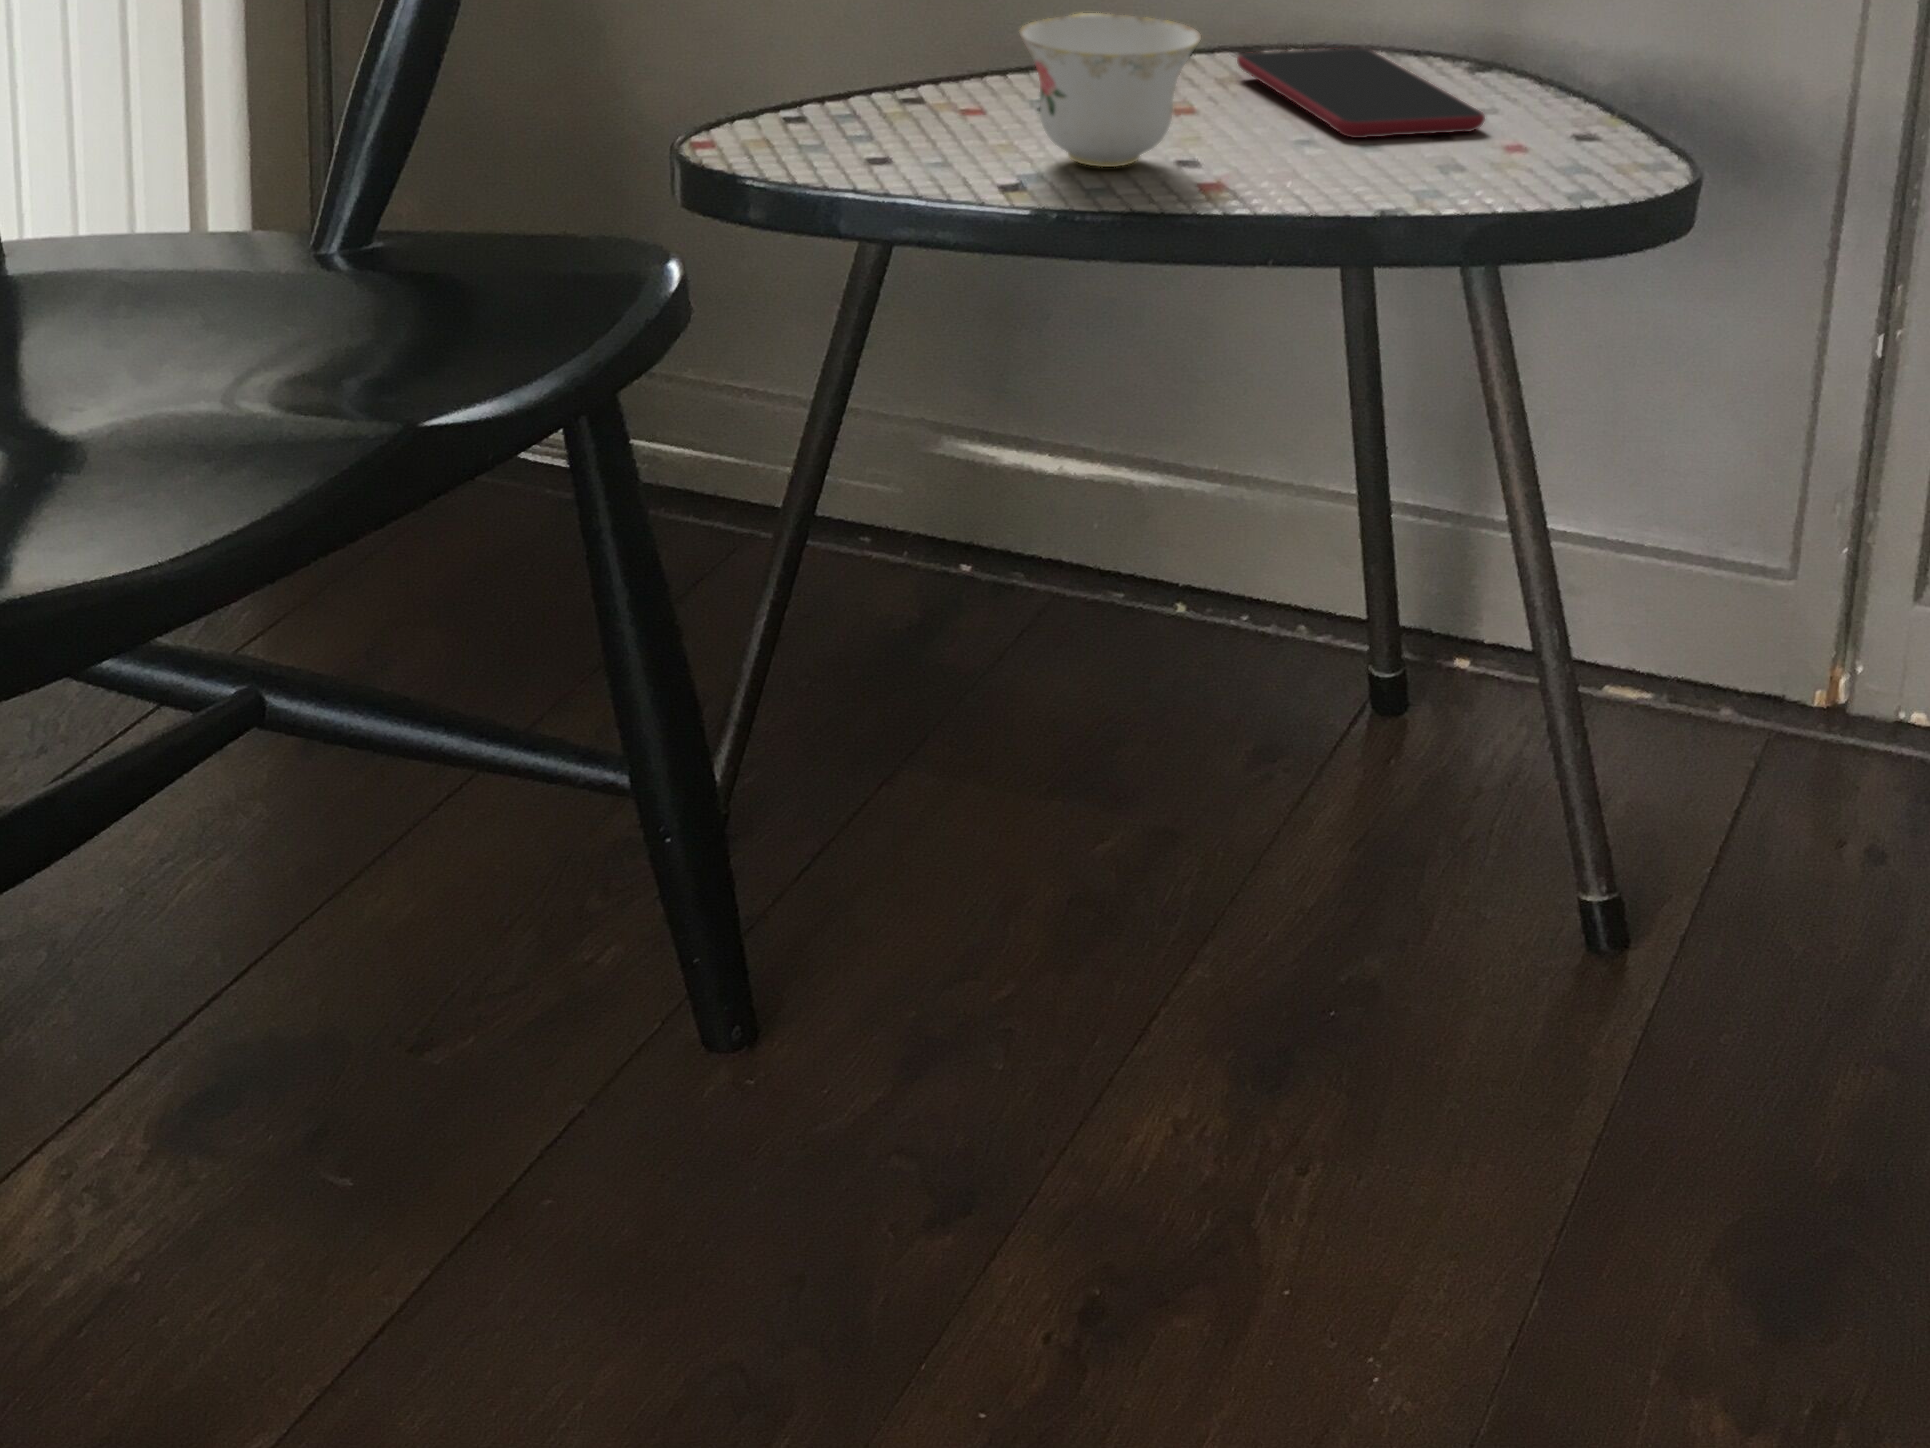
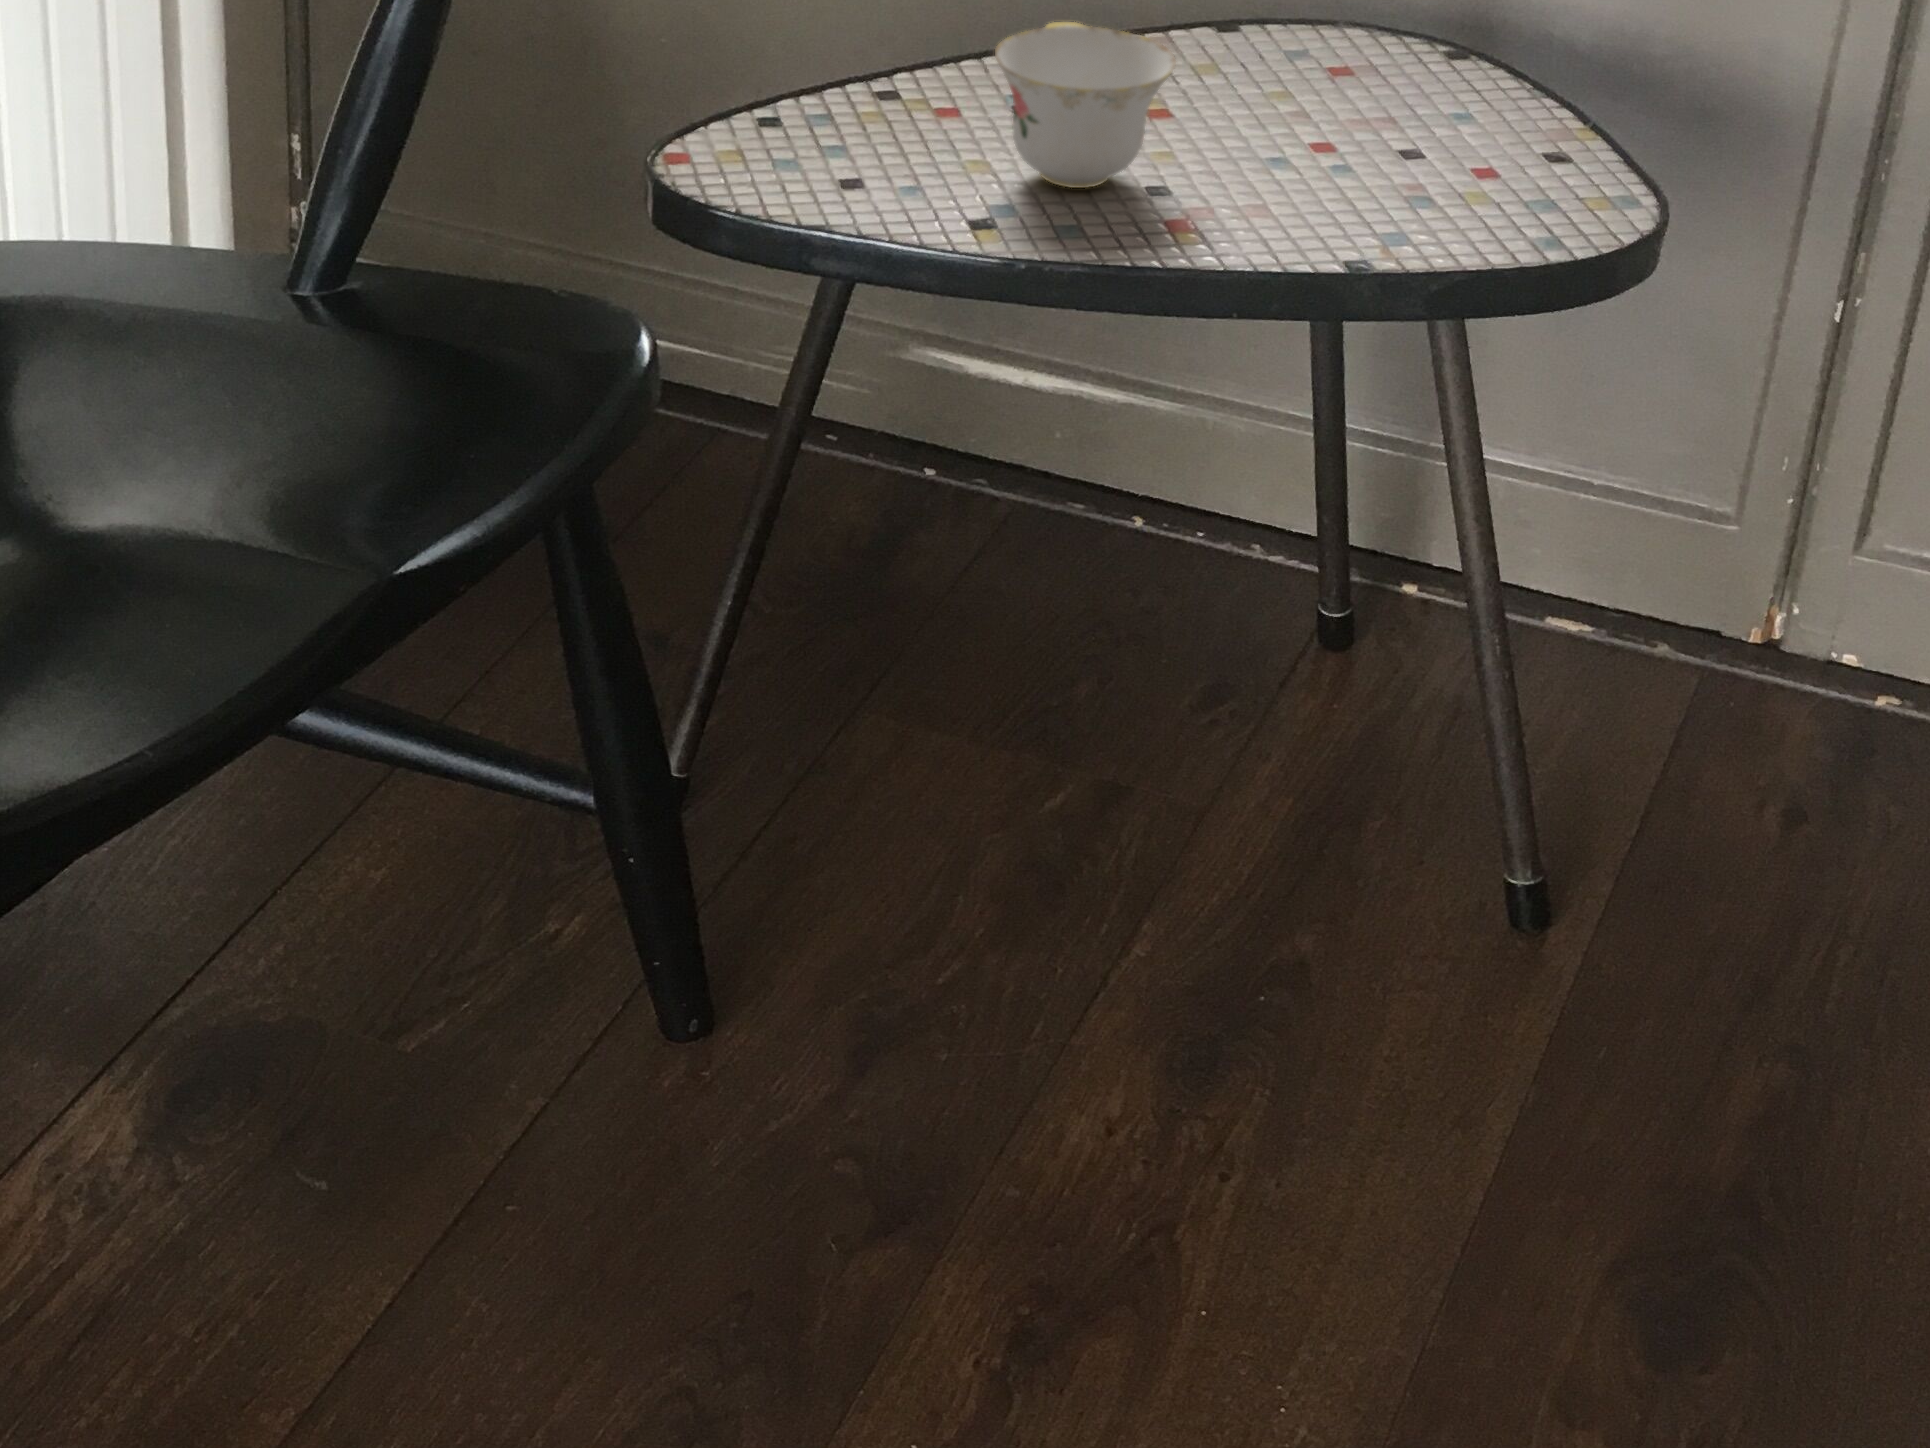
smartphone: present [1237,48,1485,138] -> none [1214,21,1456,146]

